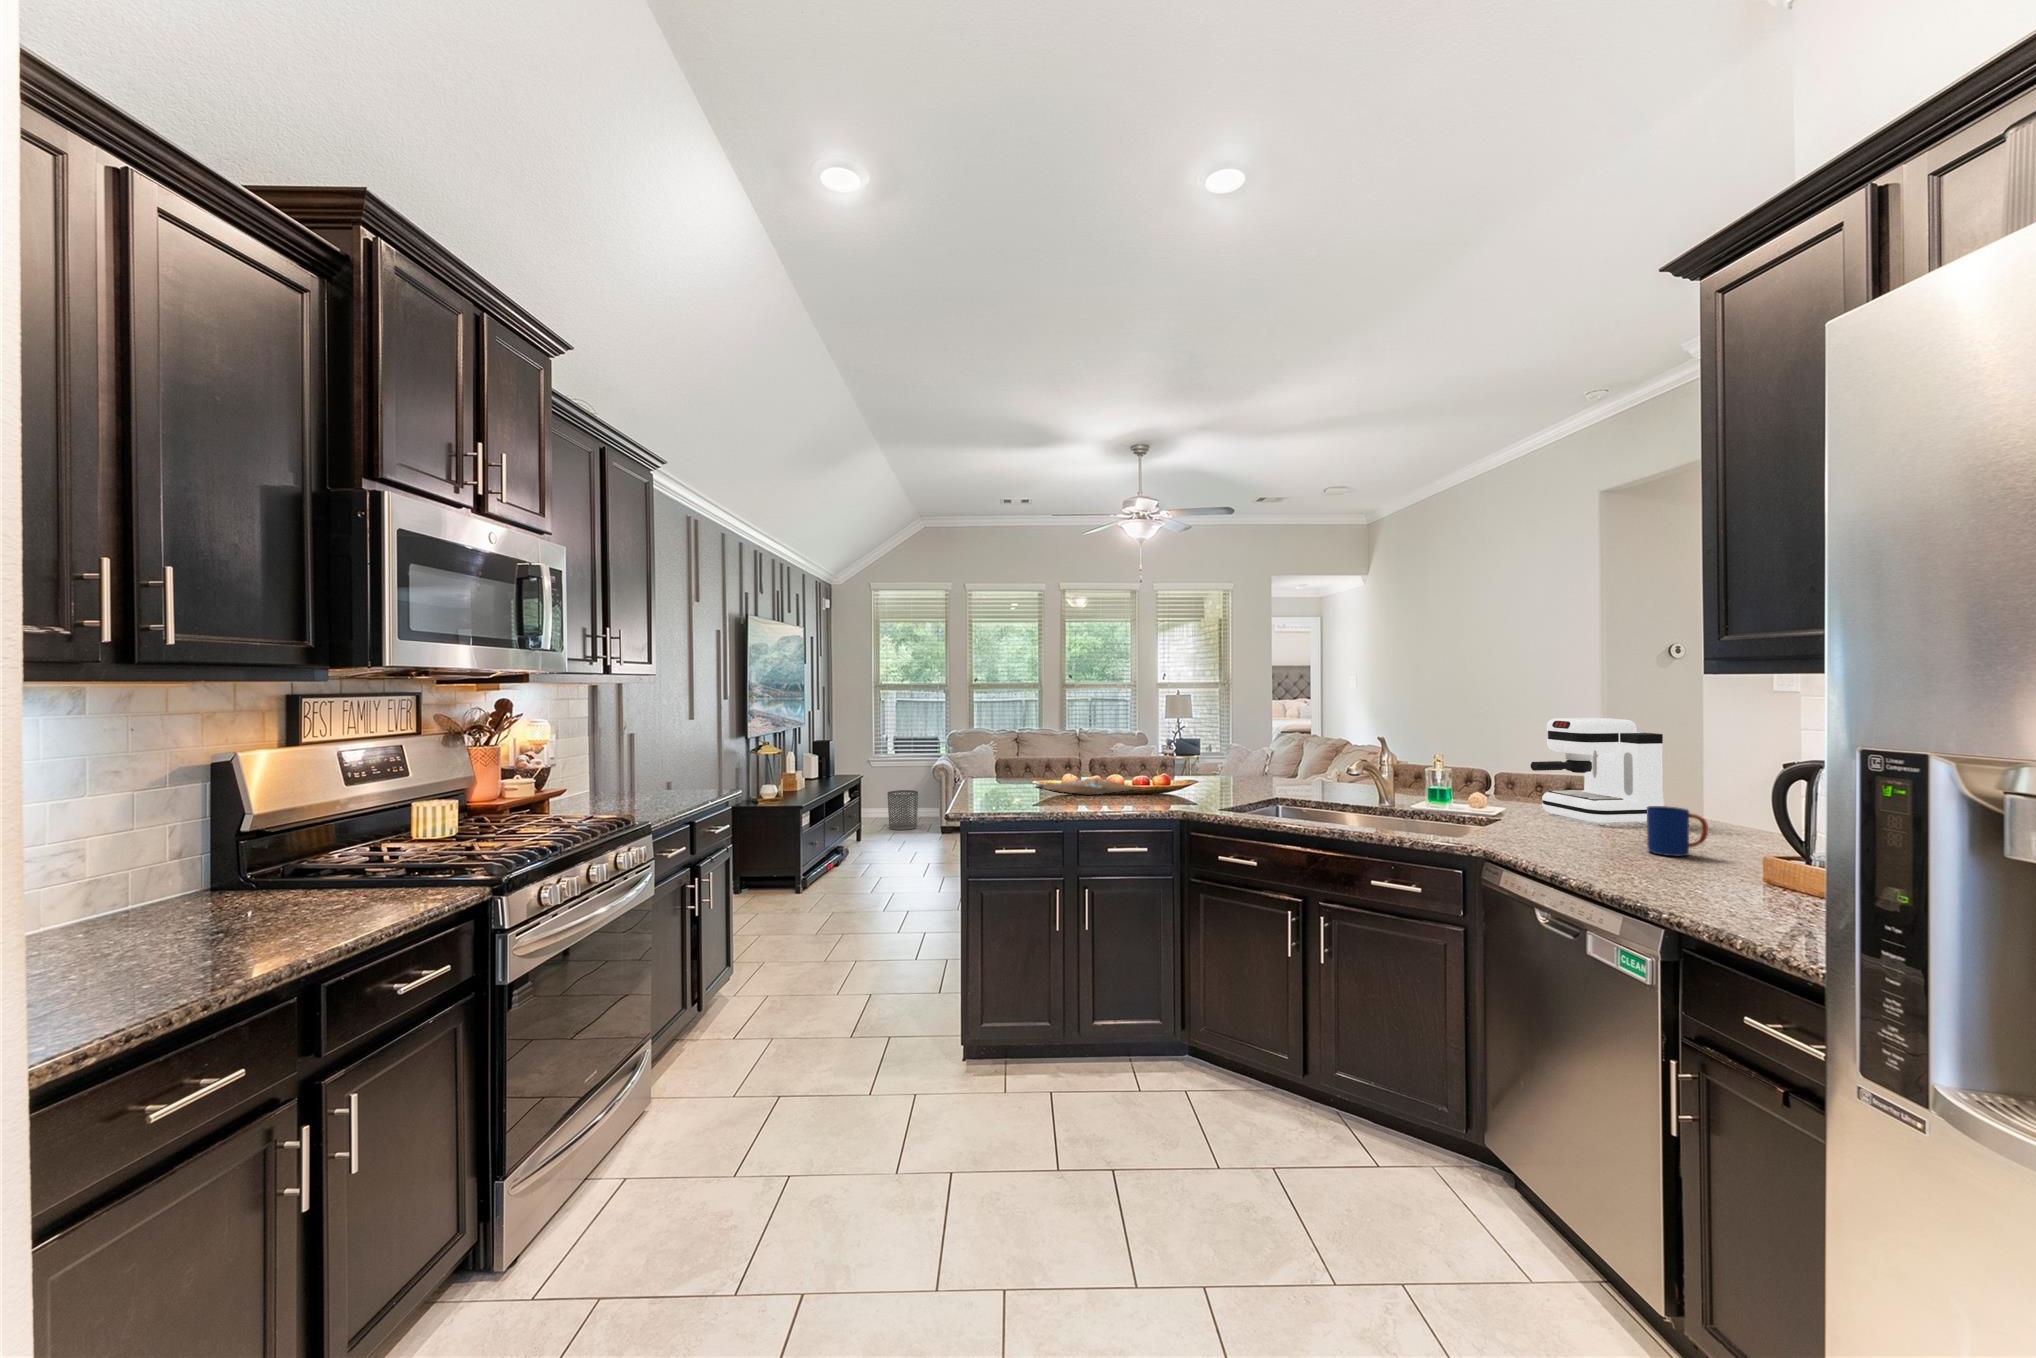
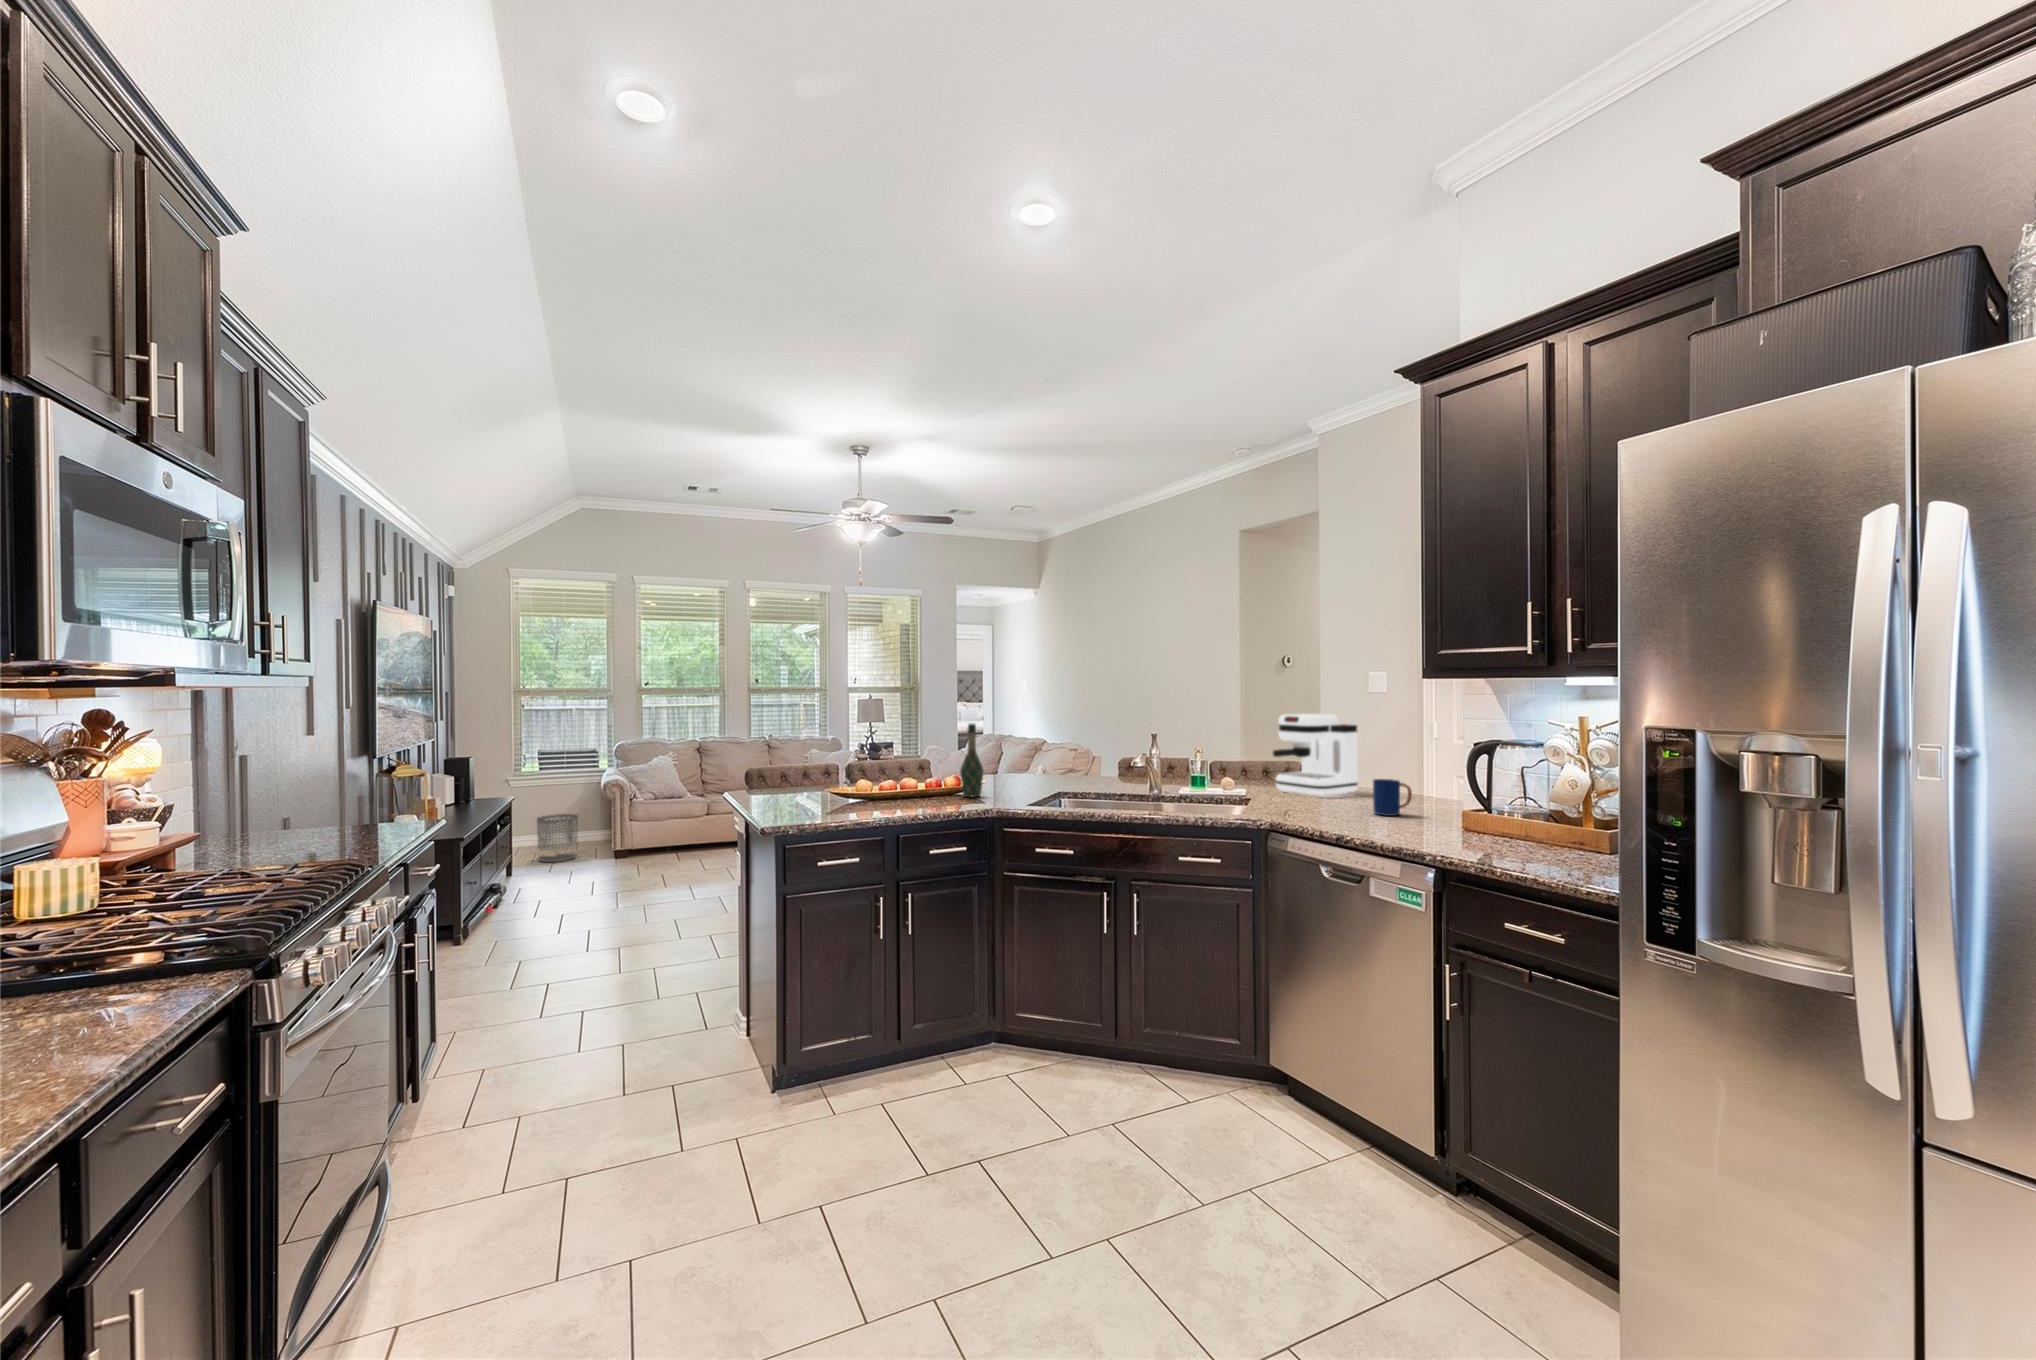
wine bottle: none [1157,721,1181,797] -> present [960,723,984,797]
cutting board: present [1037,778,1139,795] -> none [825,783,937,800]

